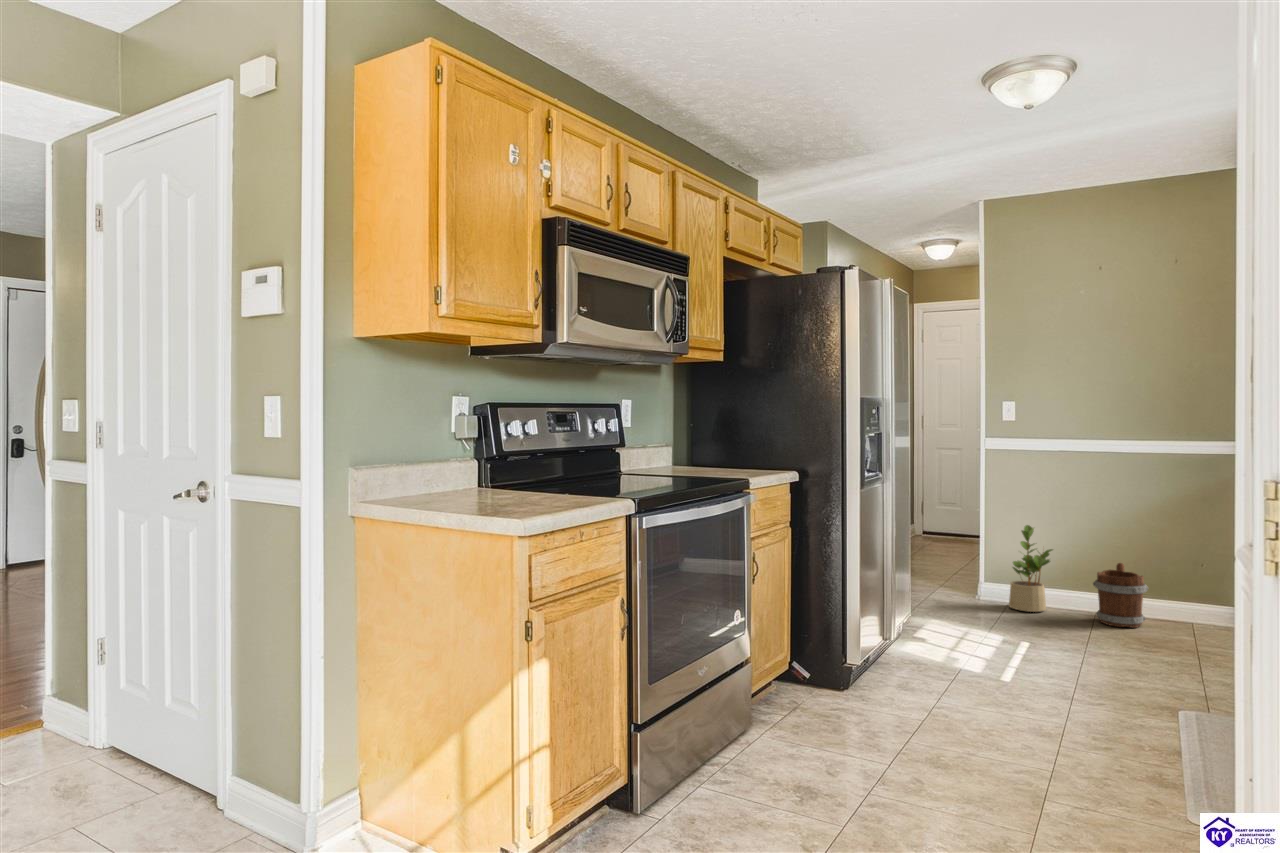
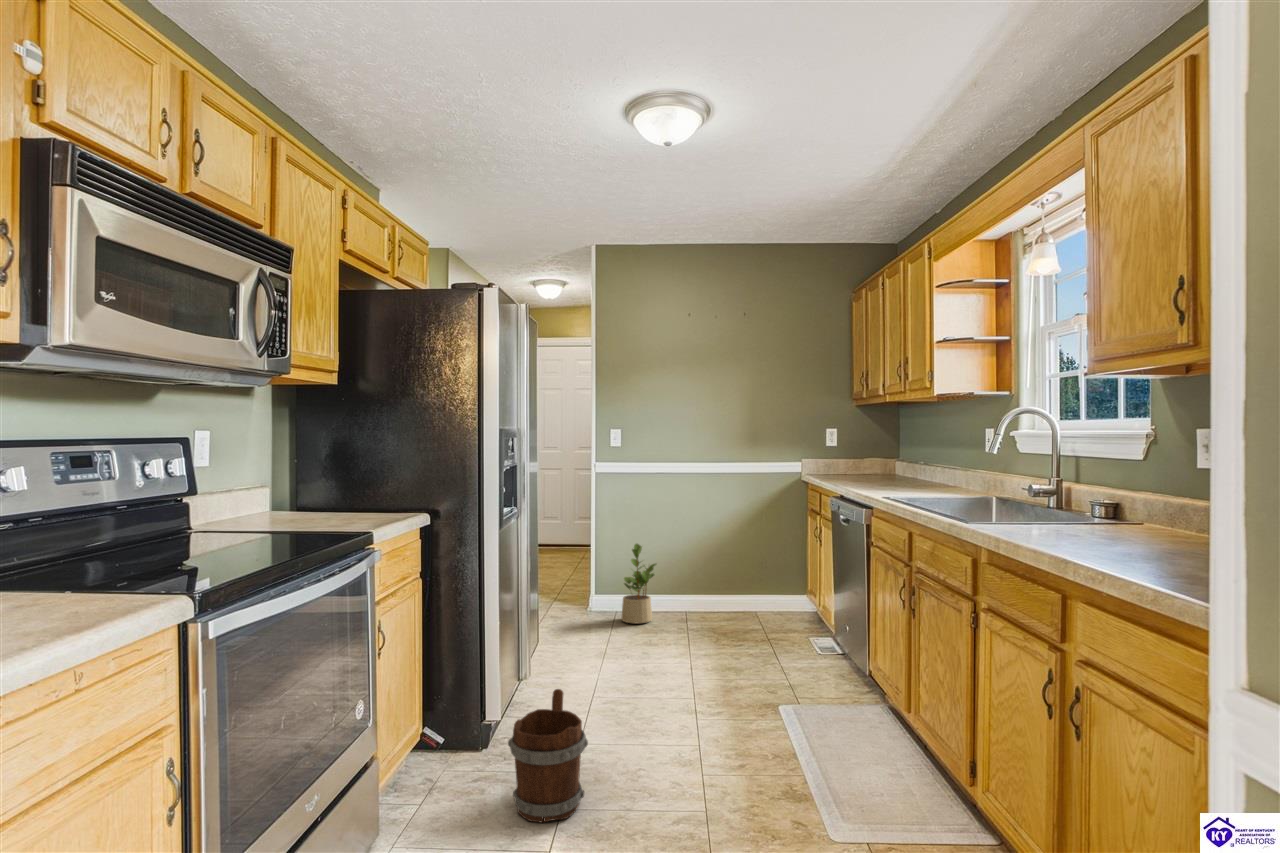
bucket: present [1093,563,1148,628] -> present [508,689,588,823]

